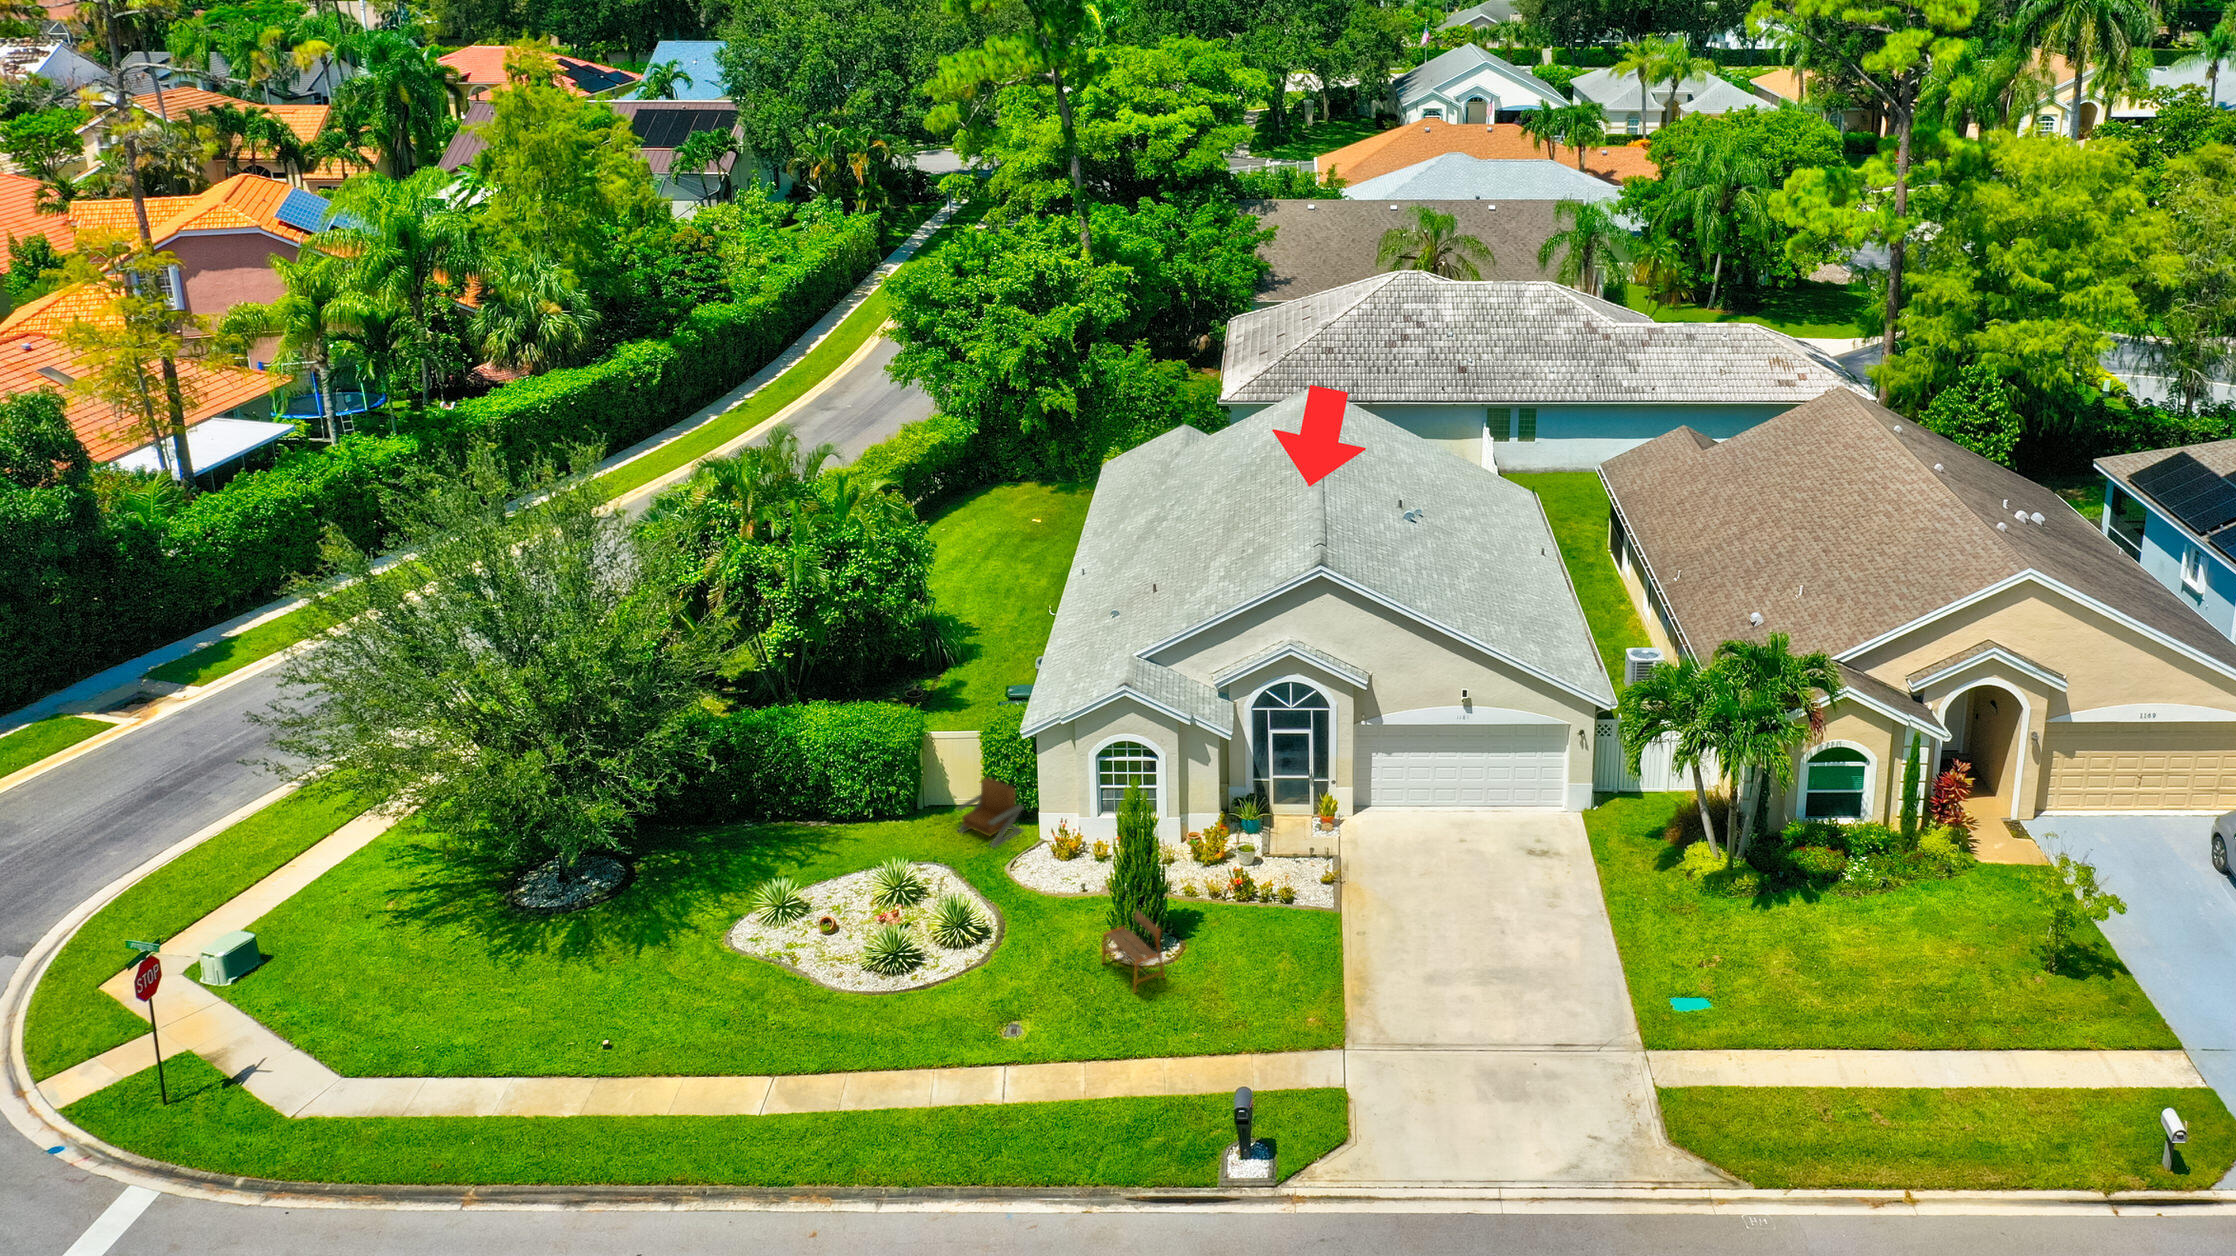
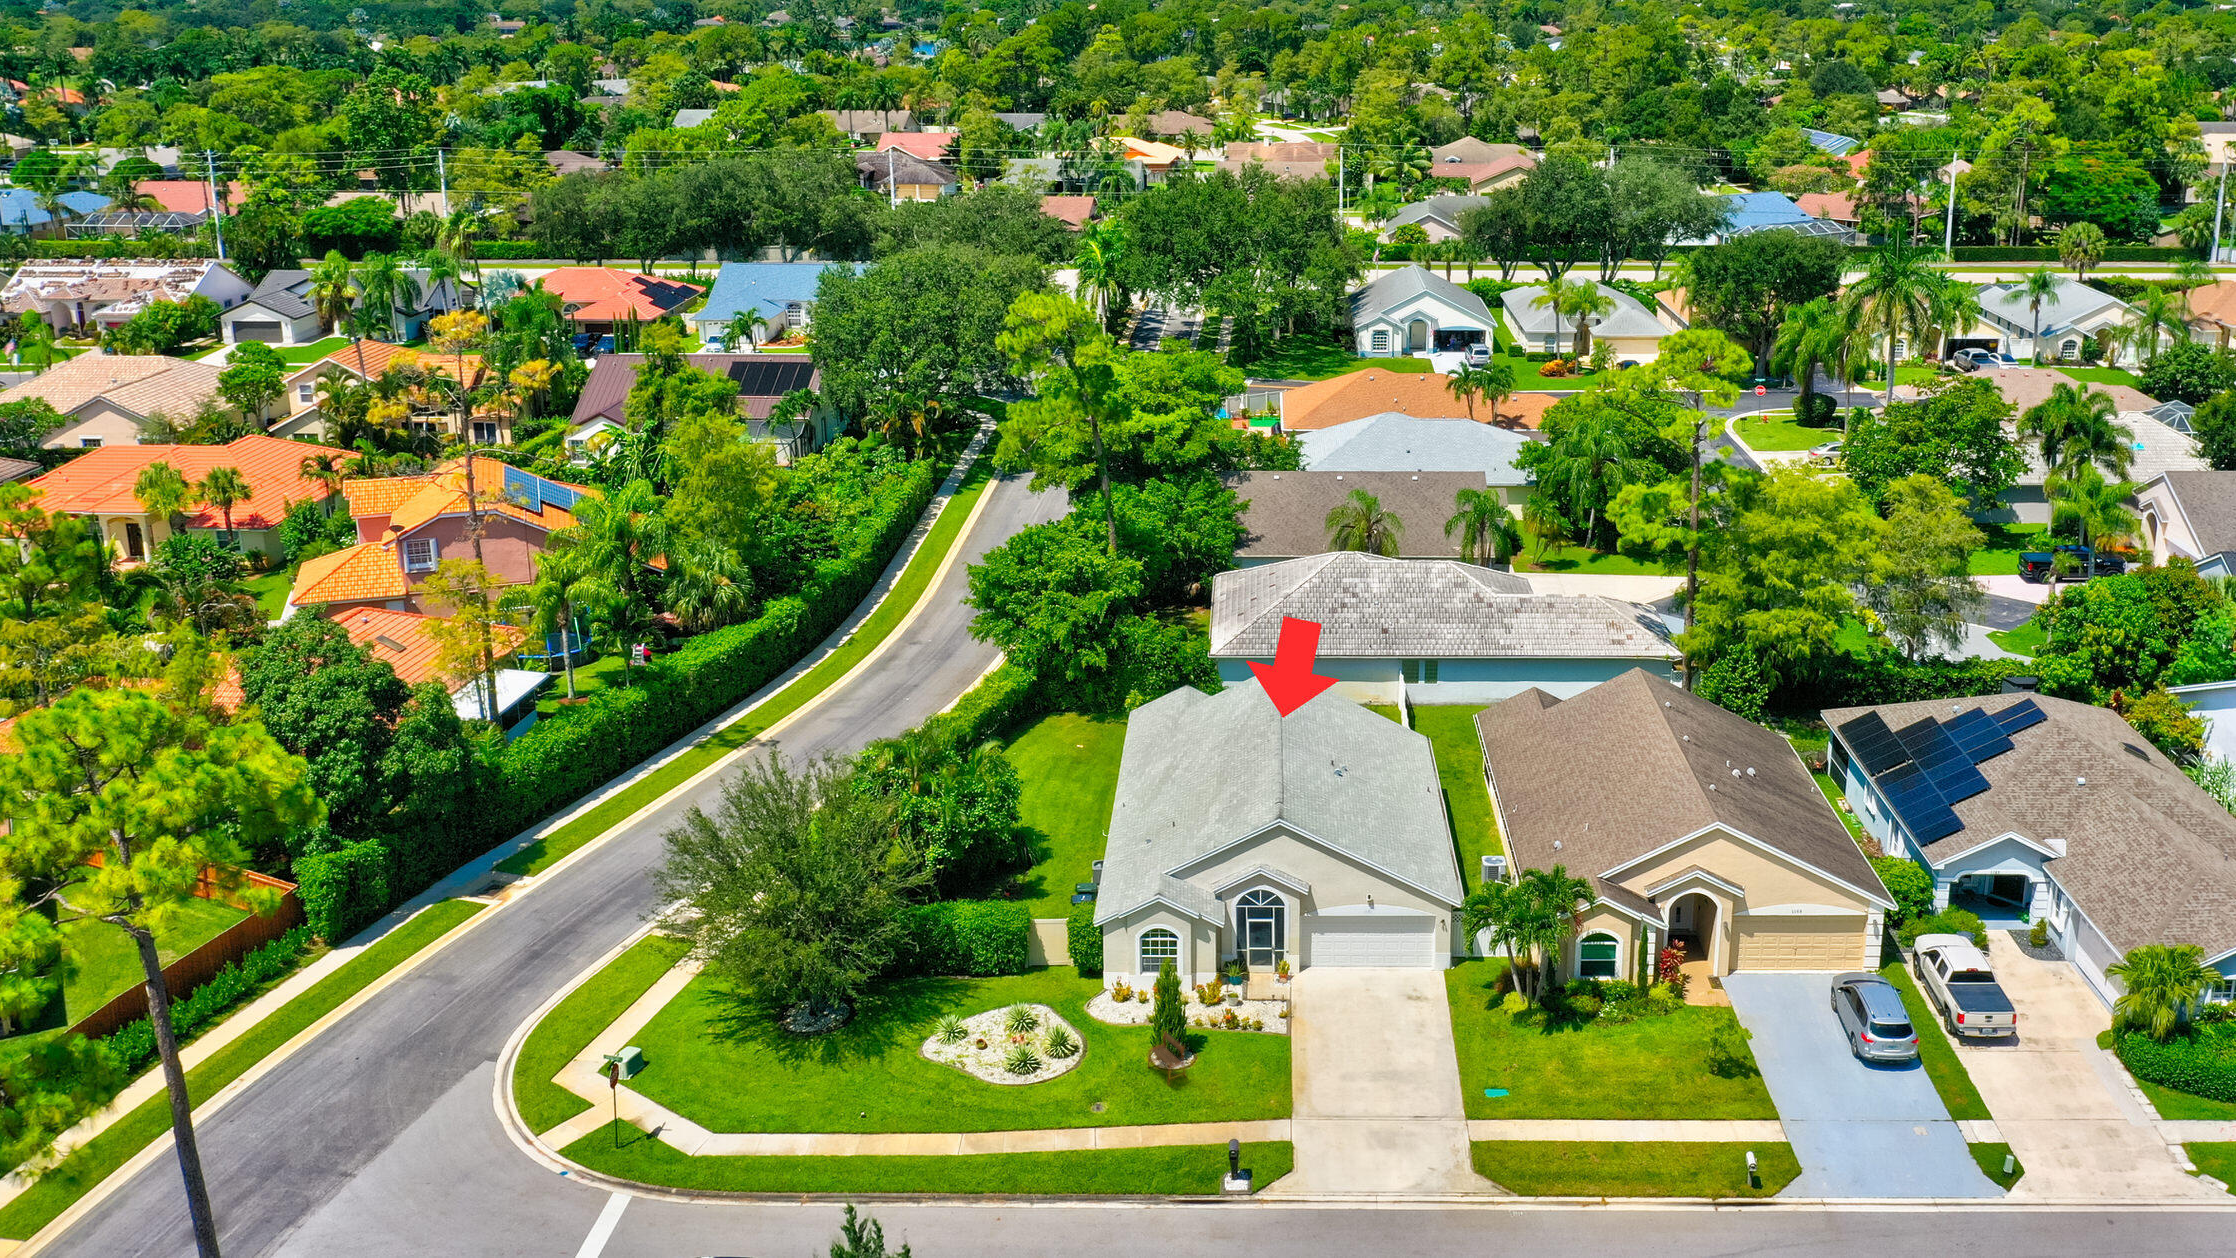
lounge chair: present [957,777,1023,847] -> none [1050,948,1093,994]

